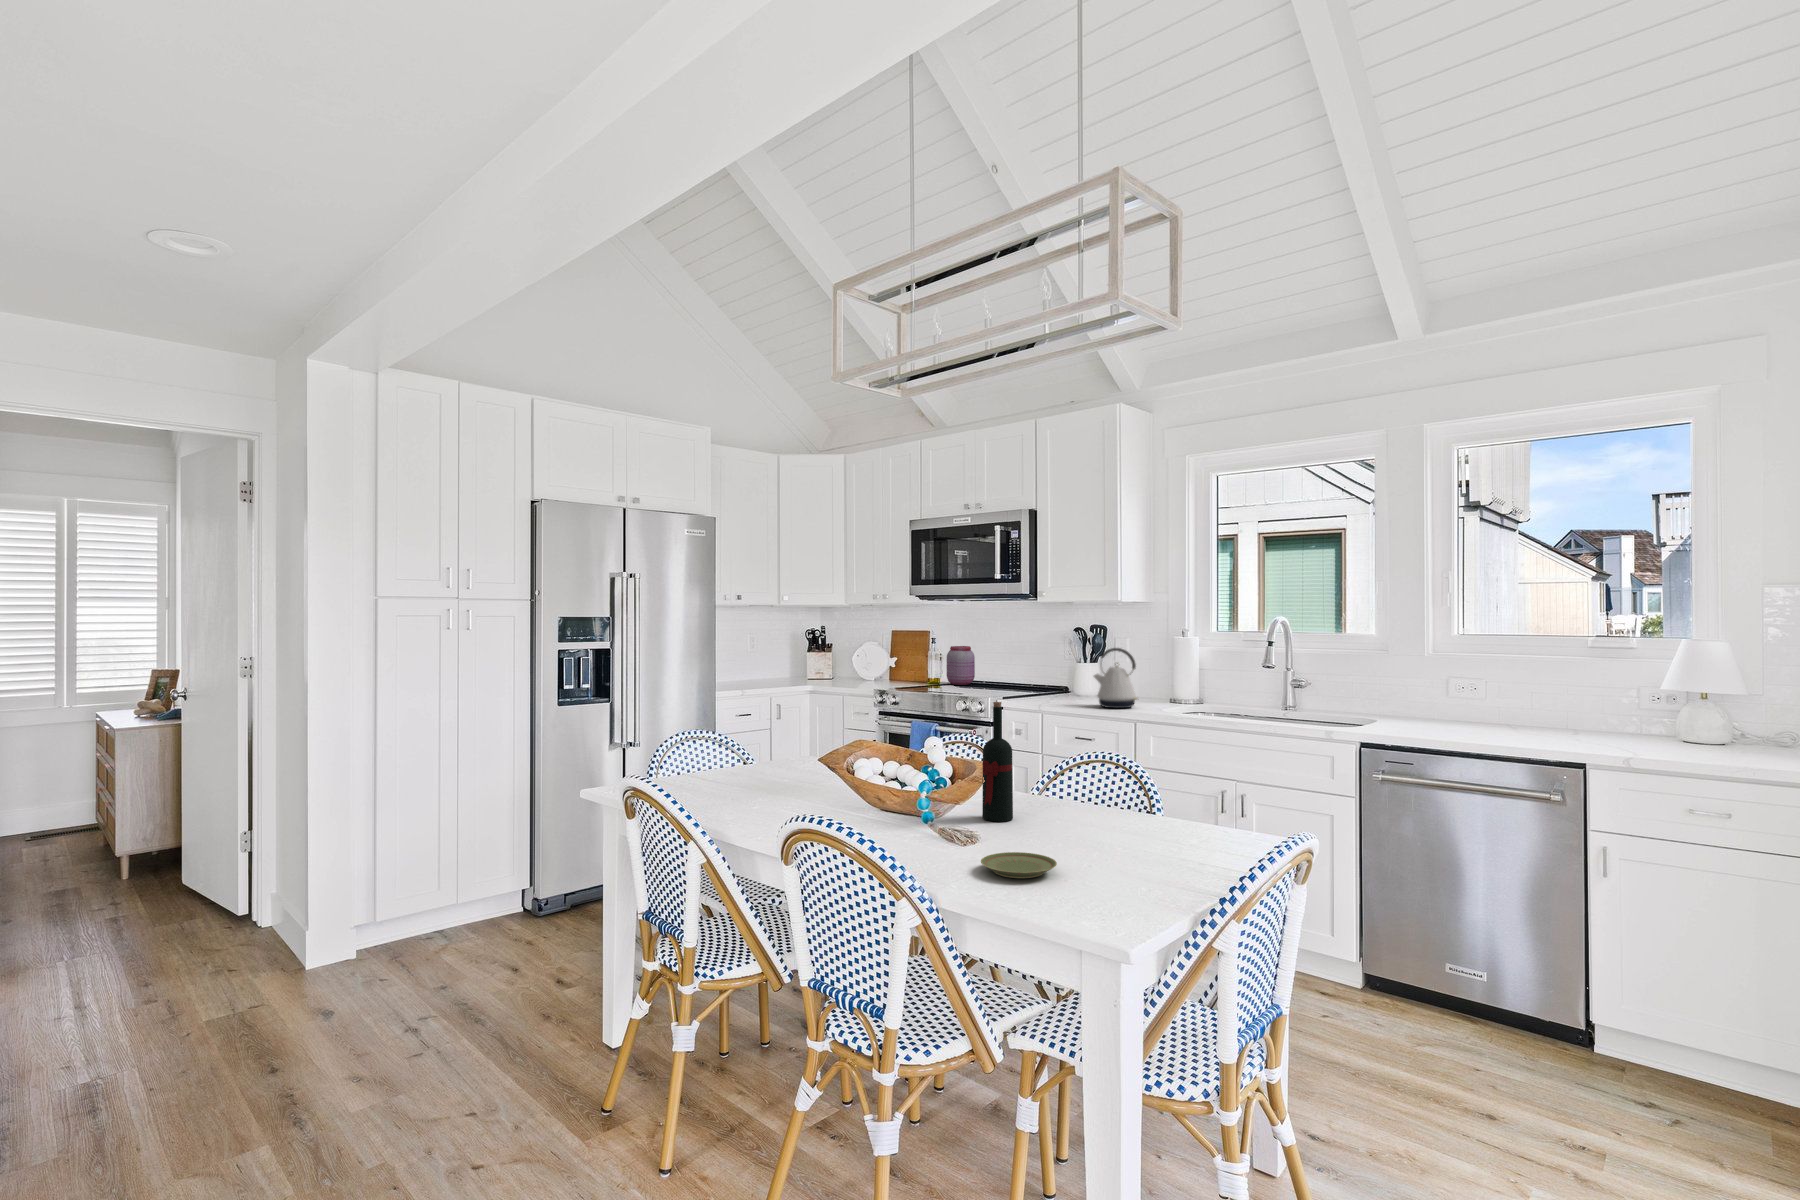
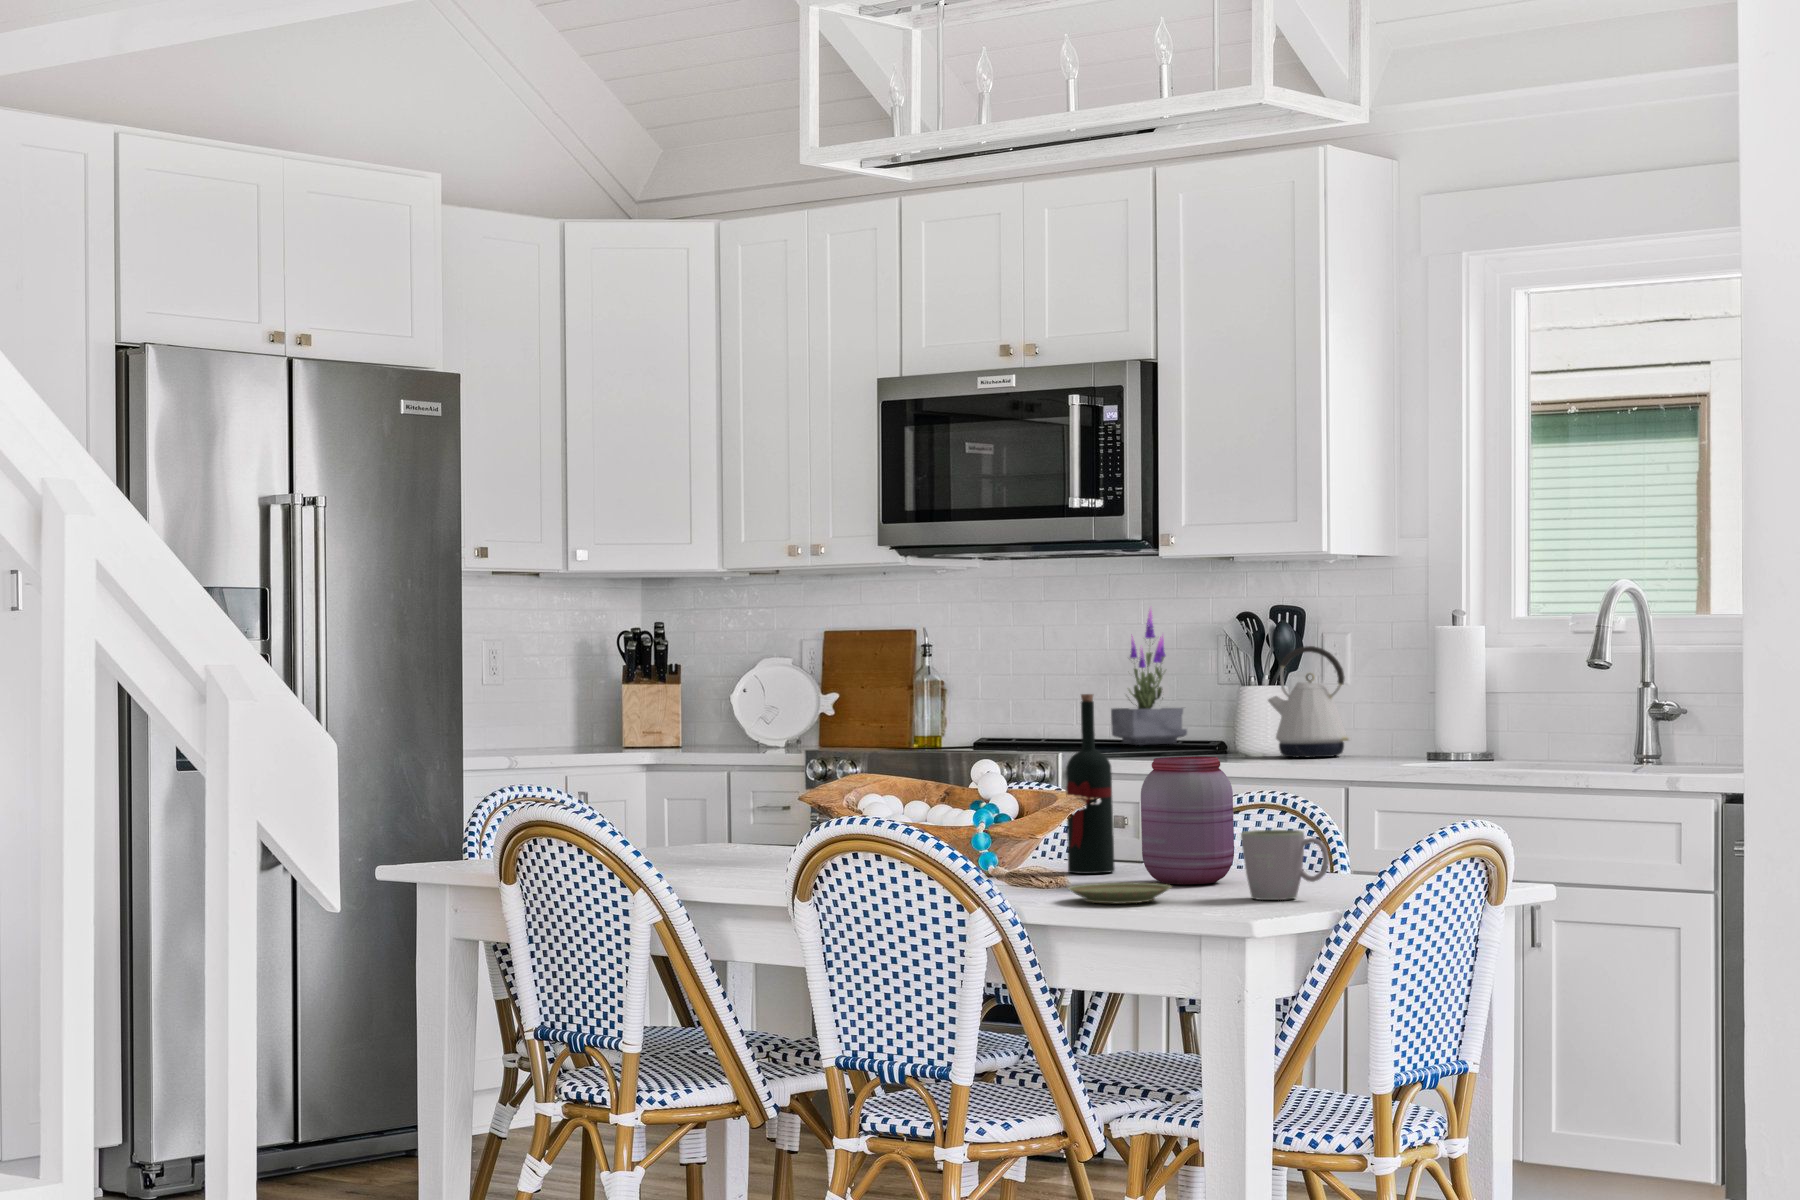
potted plant: none [1008,619,1047,690] -> present [1111,609,1187,745]
jar: present [947,646,975,685] -> present [1141,757,1234,884]
mug: none [1107,819,1173,877] -> present [1241,830,1329,900]

